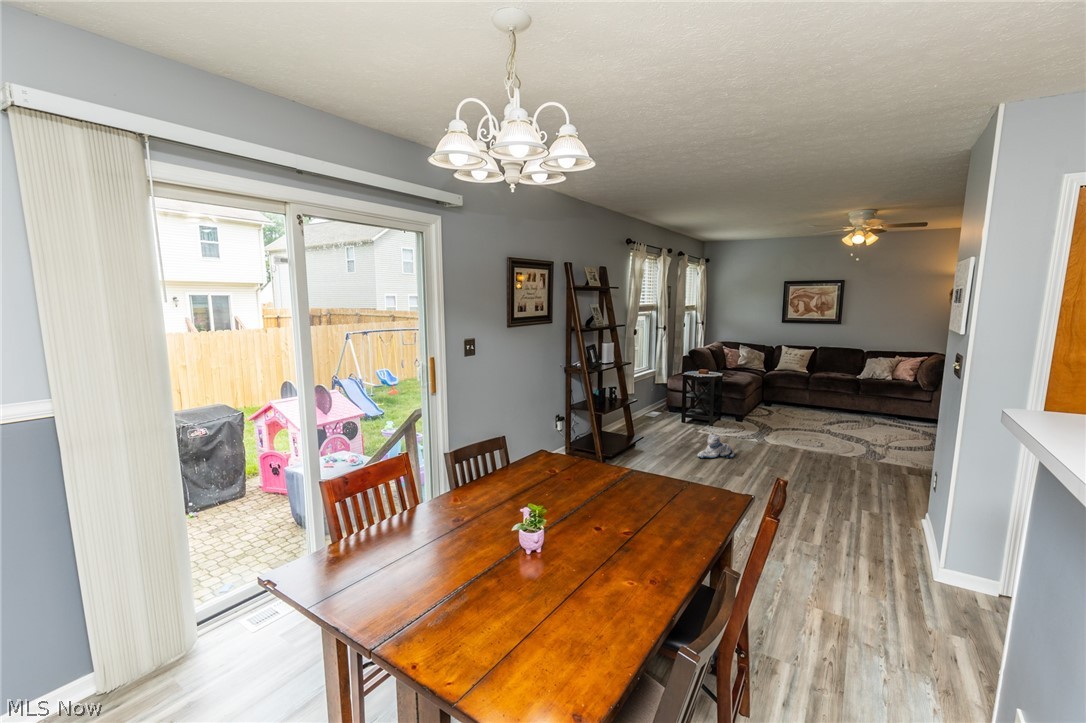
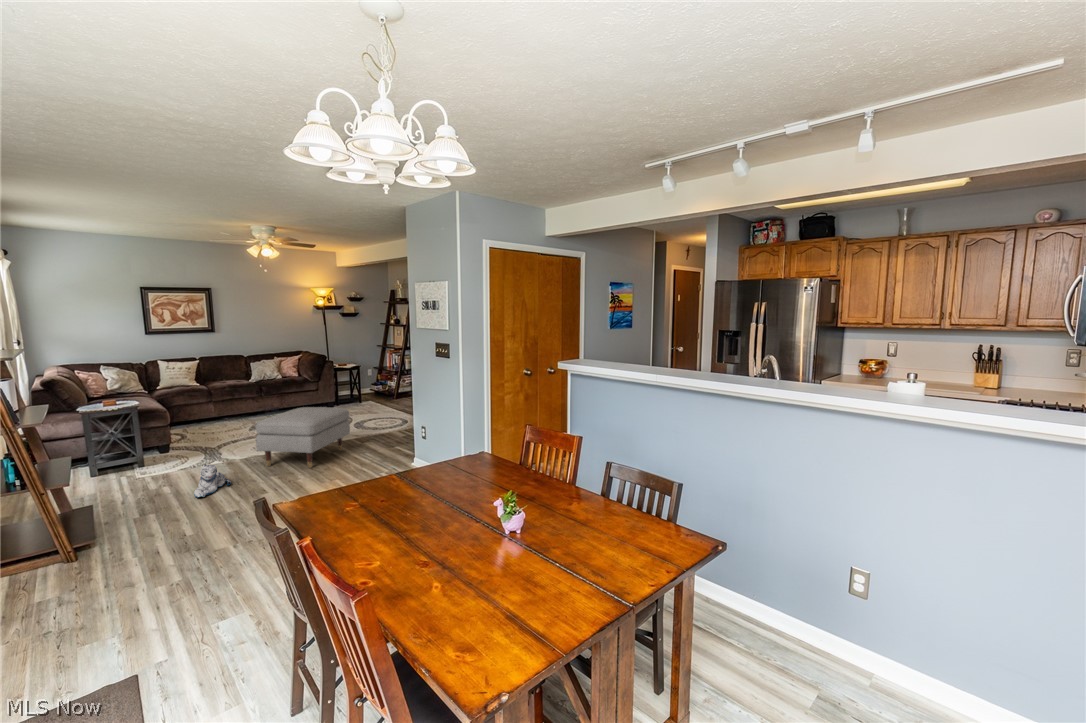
ottoman: none [771,410,886,474] -> present [255,407,350,468]

